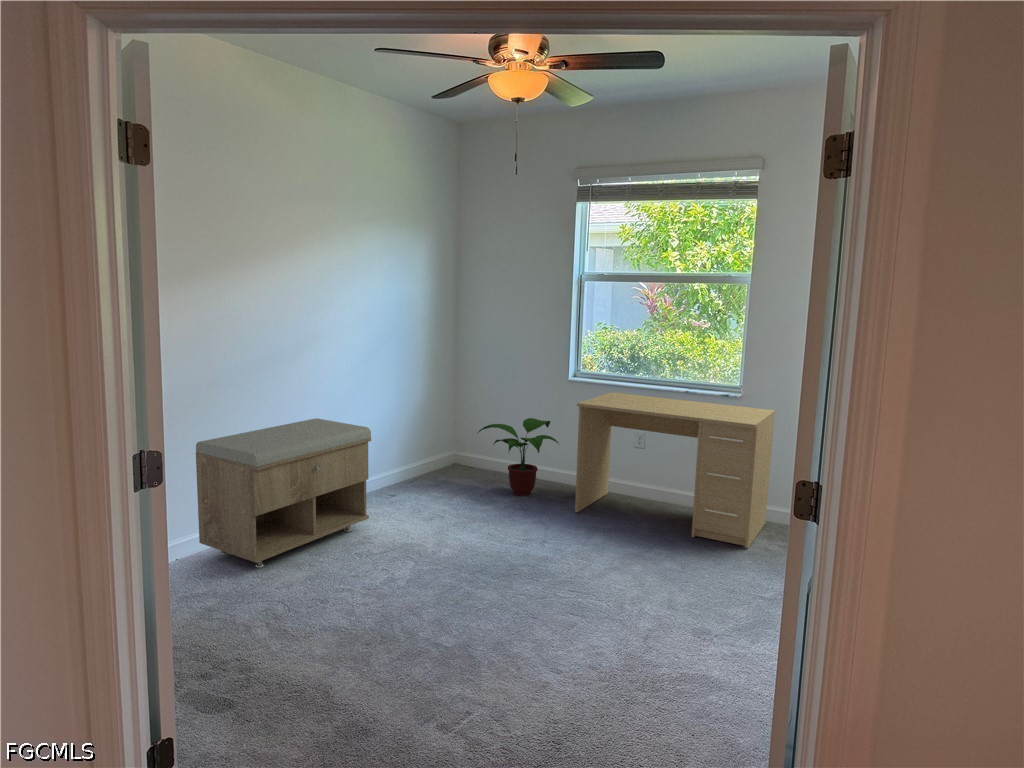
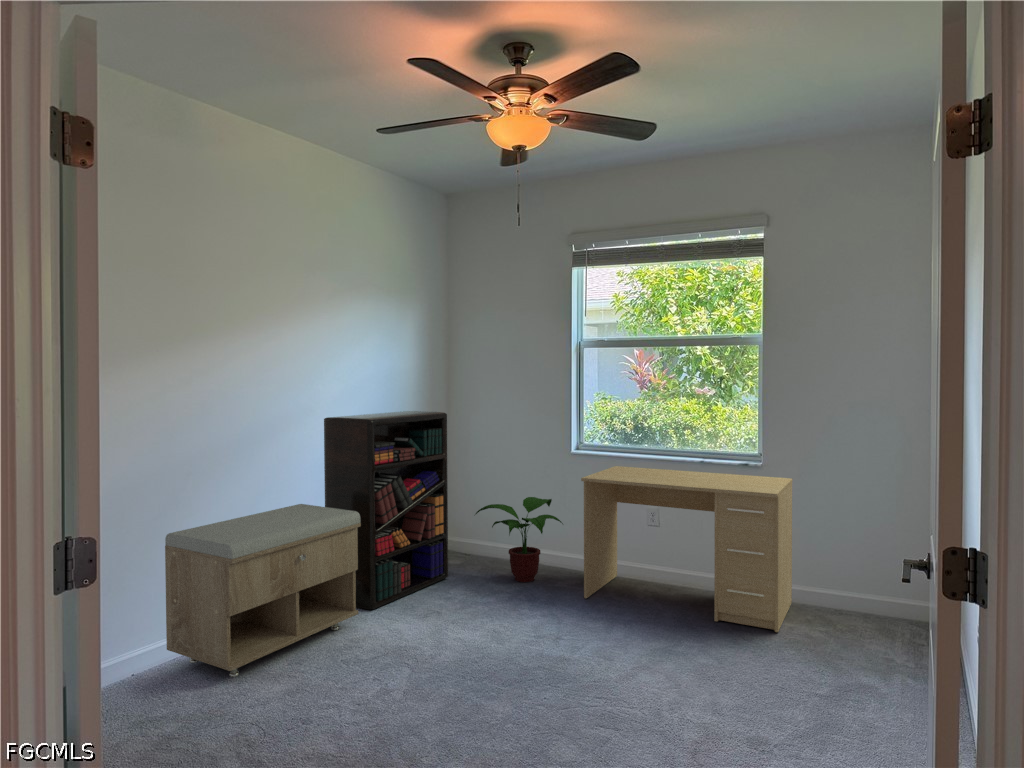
bookshelf: none [337,334,453,516] -> present [324,411,448,610]

